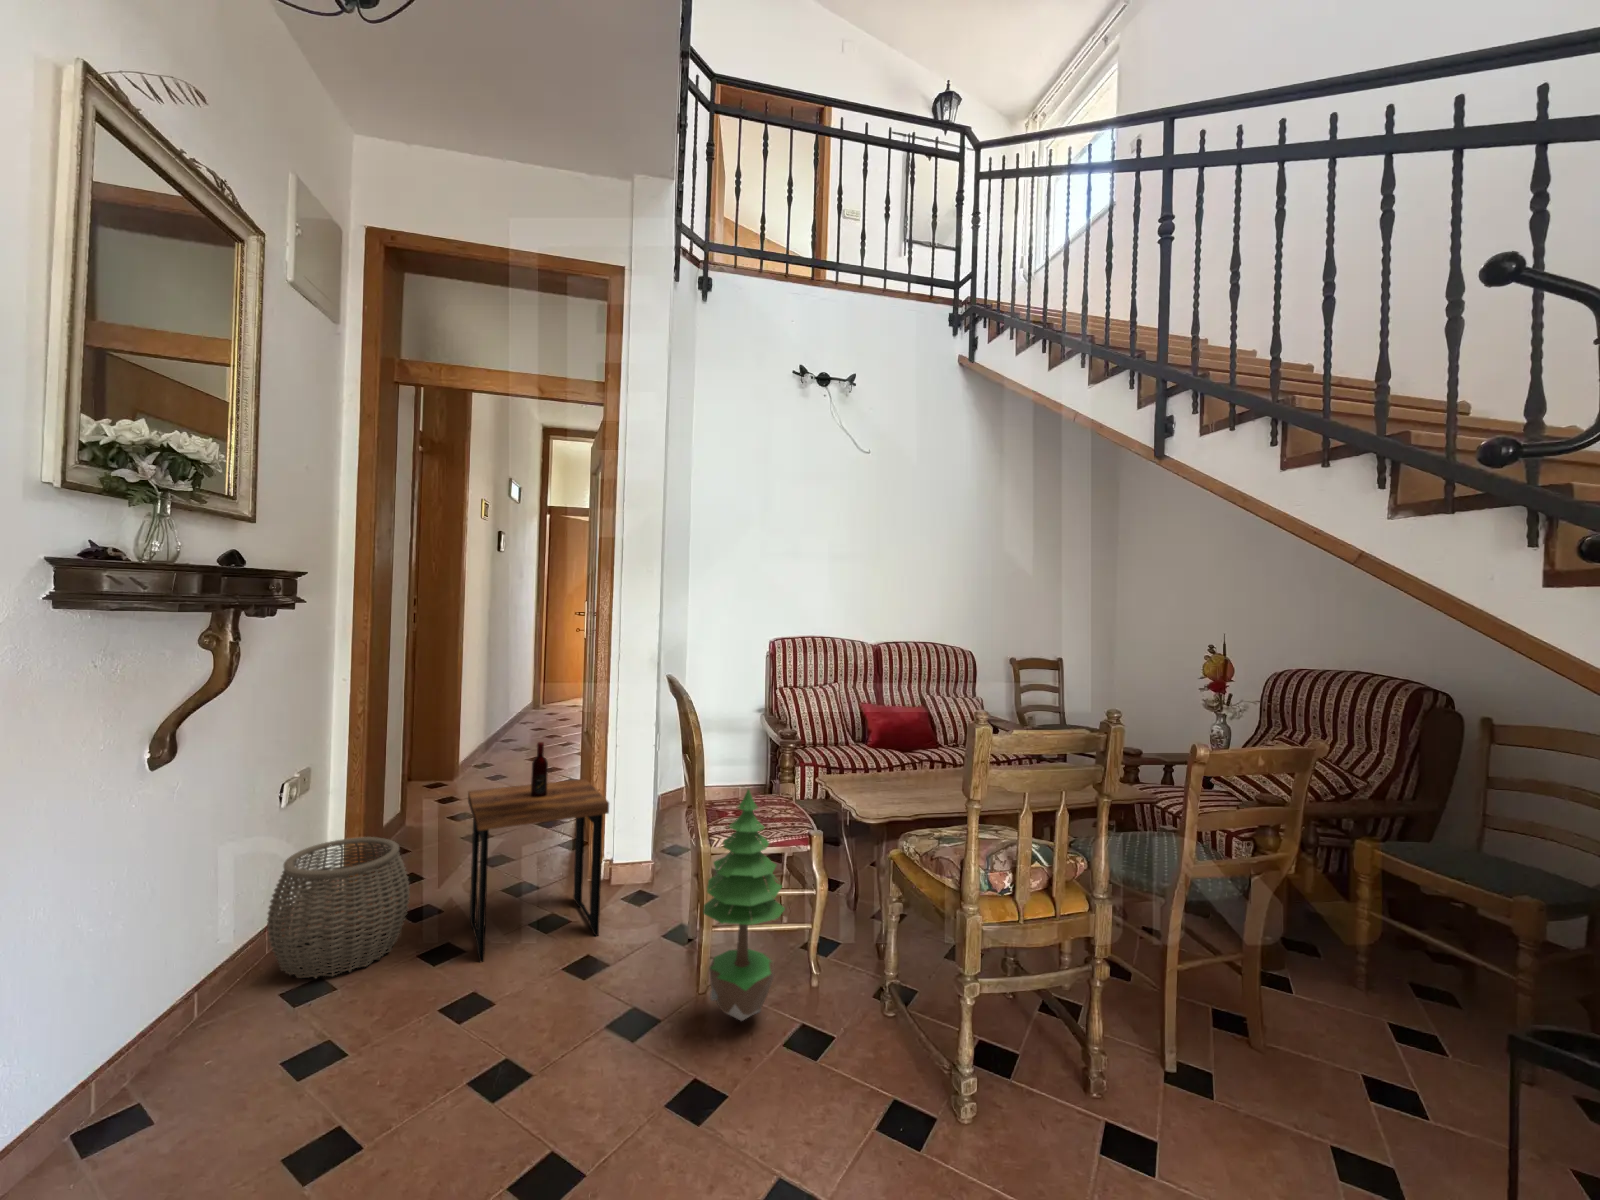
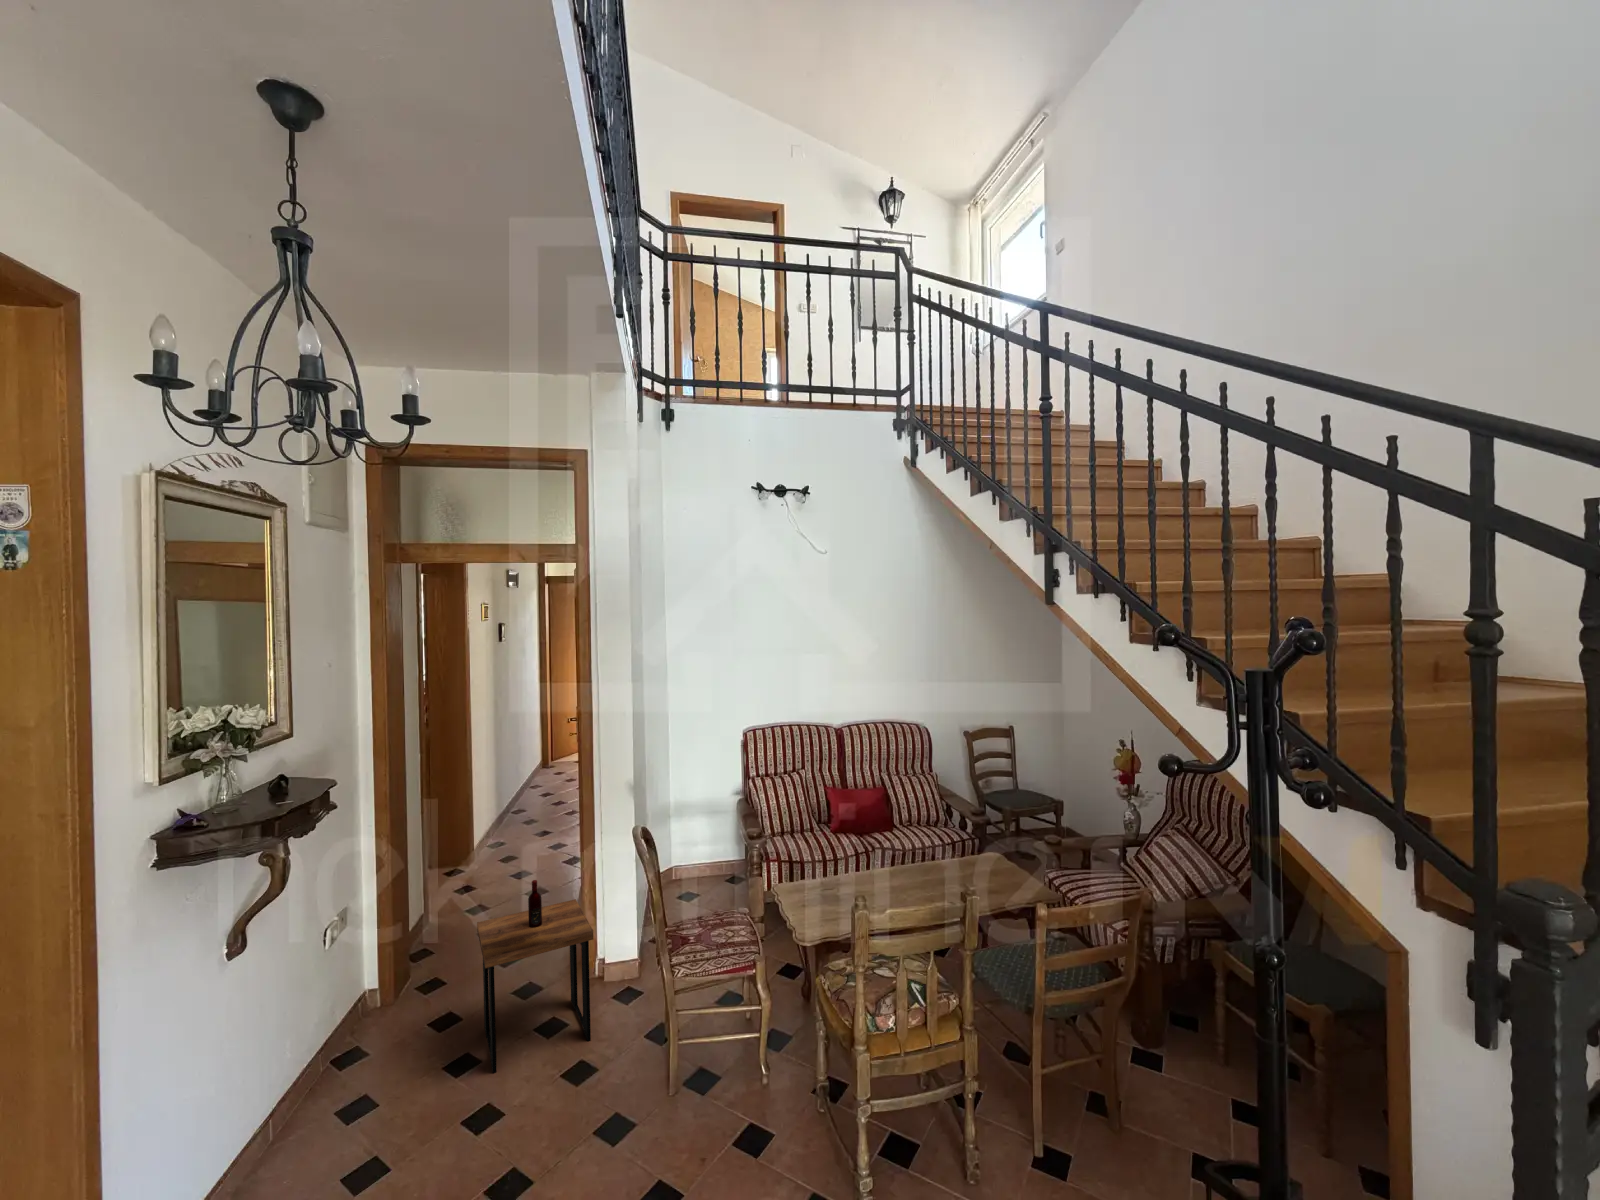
potted tree: present [703,789,785,1021] -> none [664,939,731,1126]
woven basket: present [267,837,410,978] -> none [321,969,434,1097]

